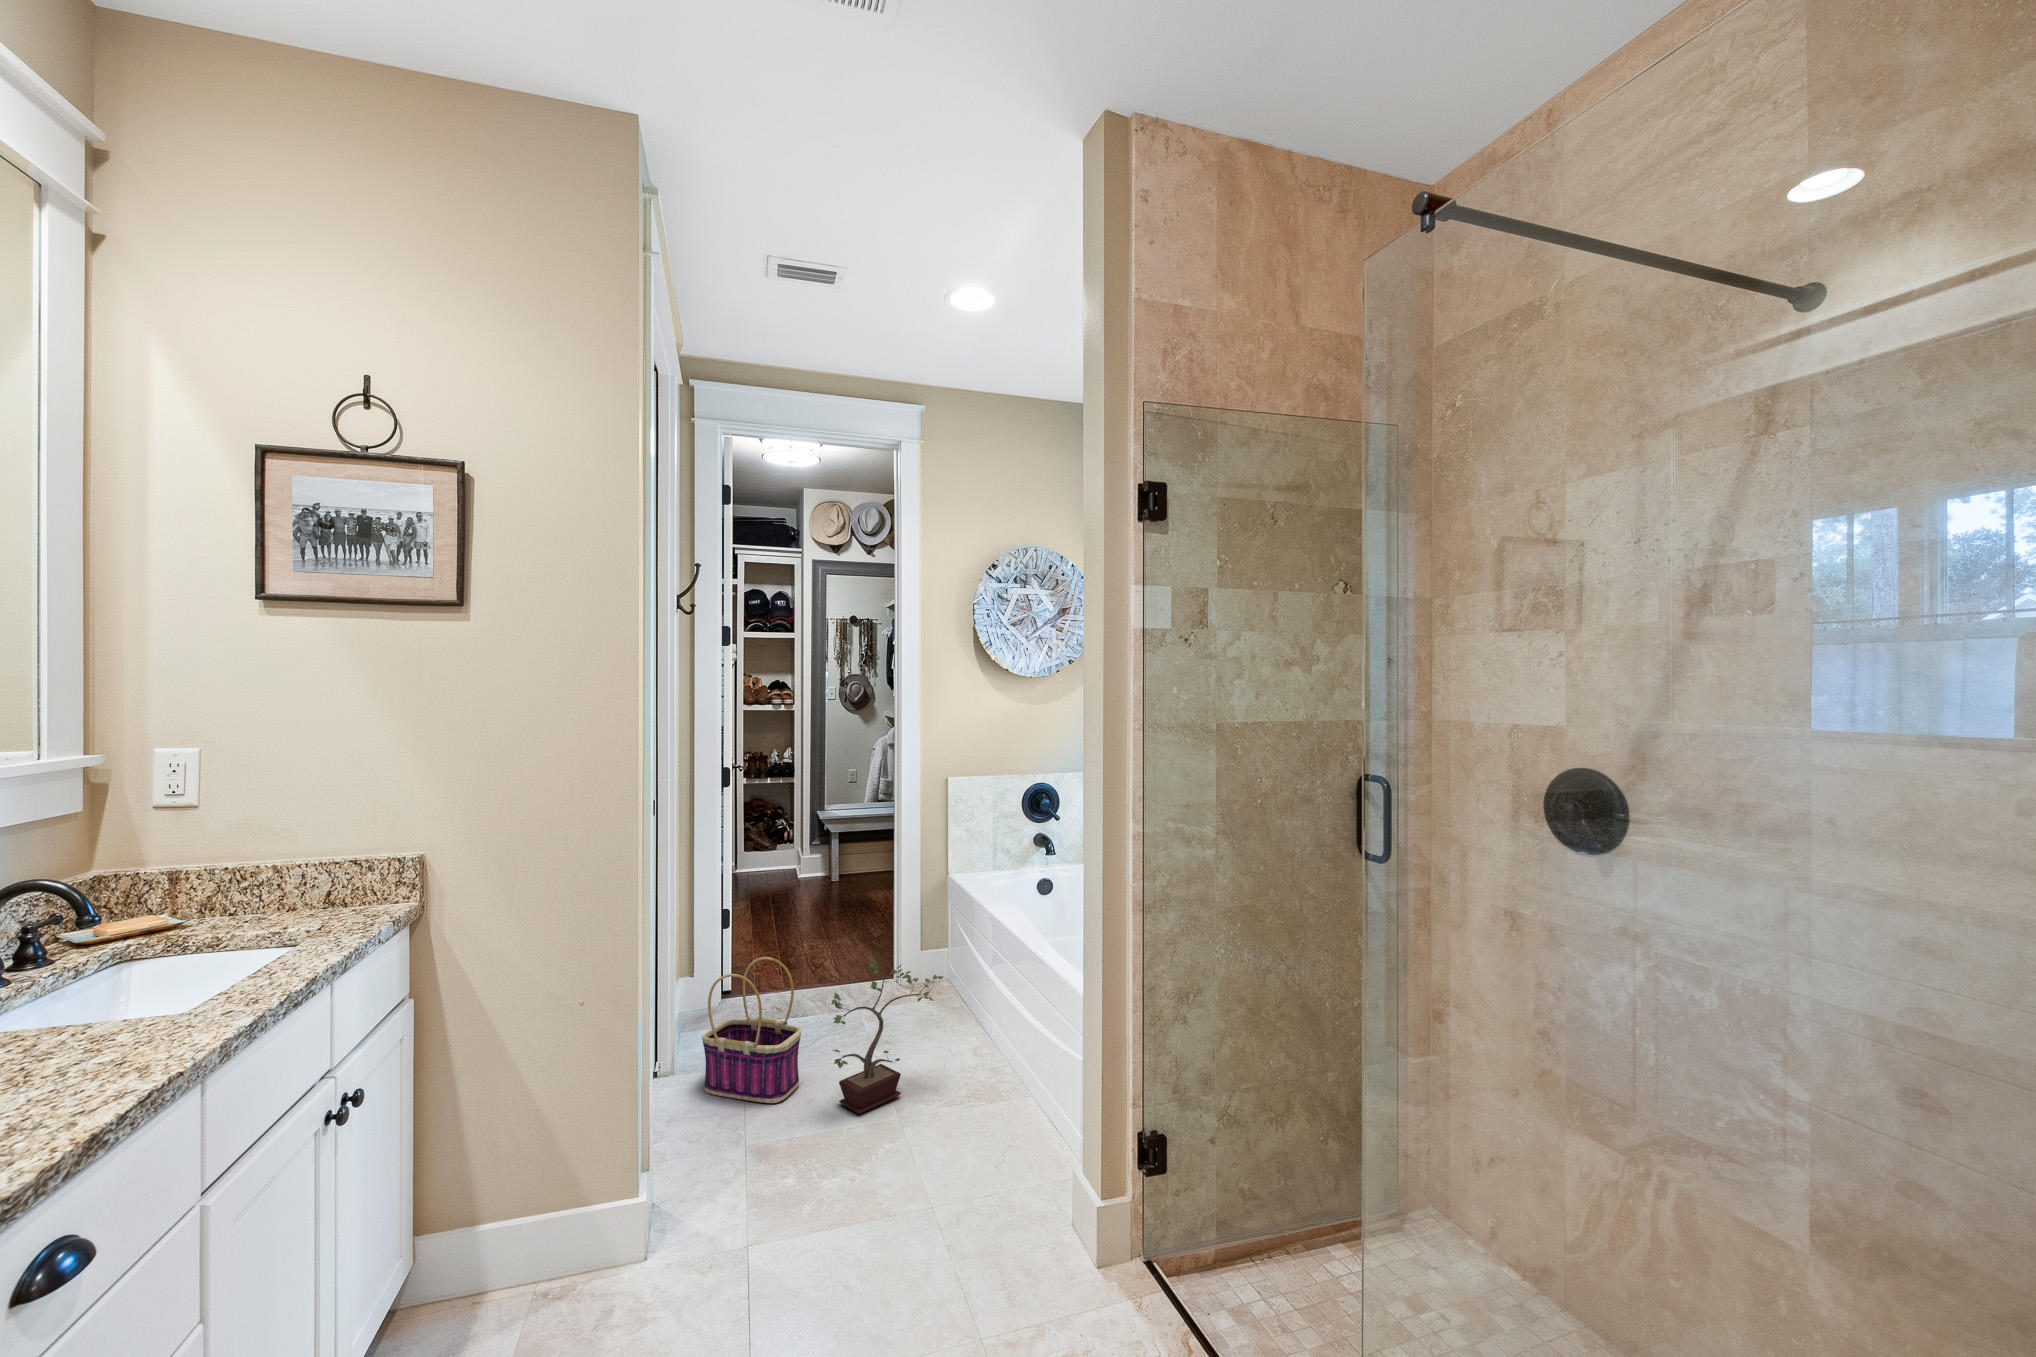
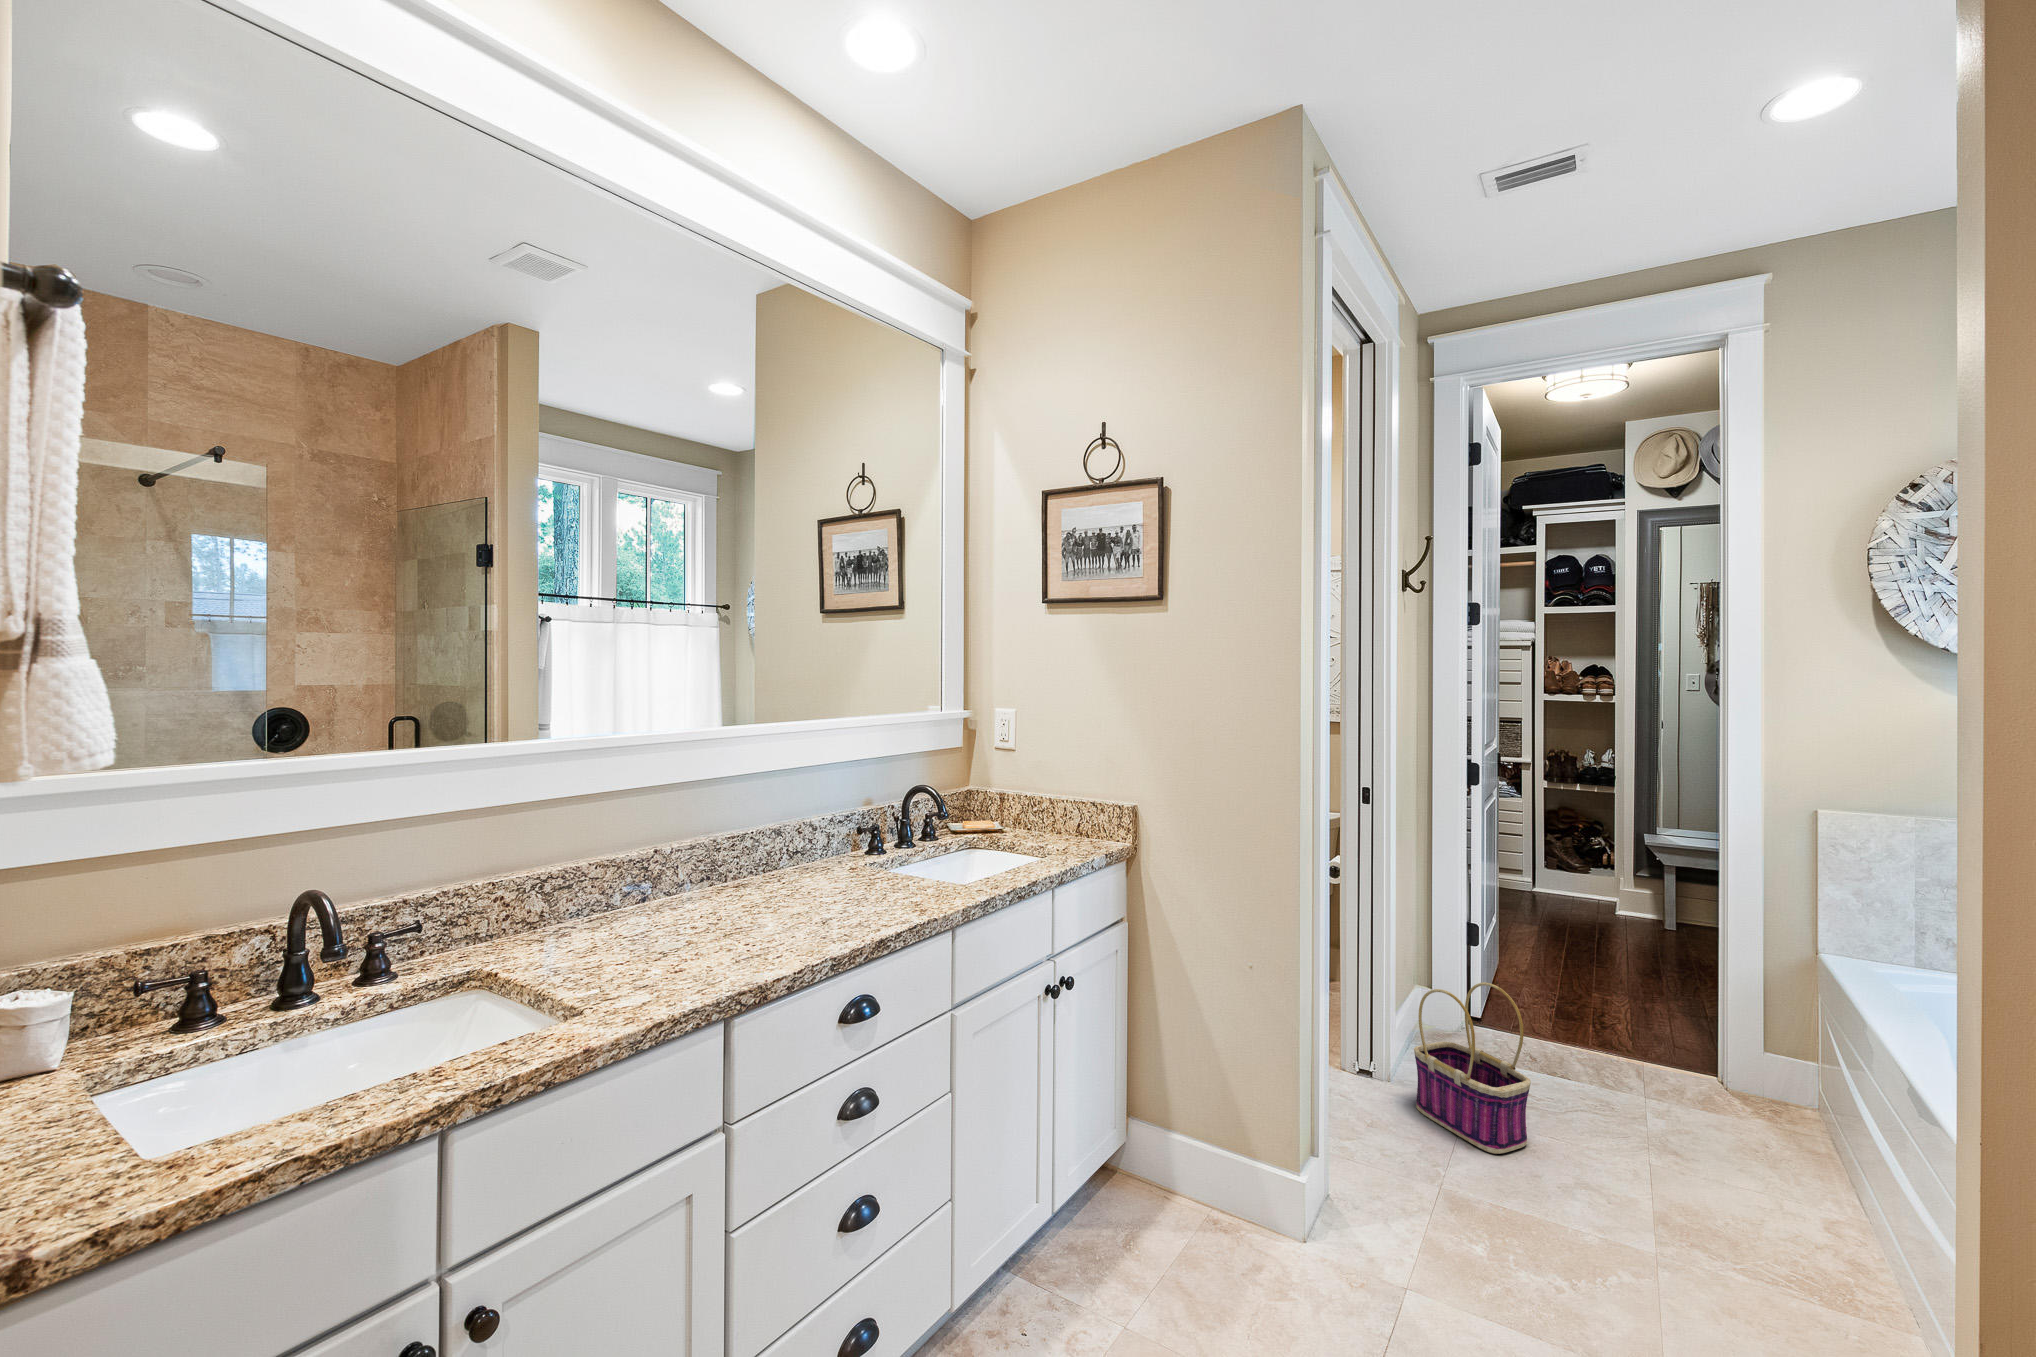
potted plant: present [832,957,943,1114] -> none [1556,1019,1750,1217]

